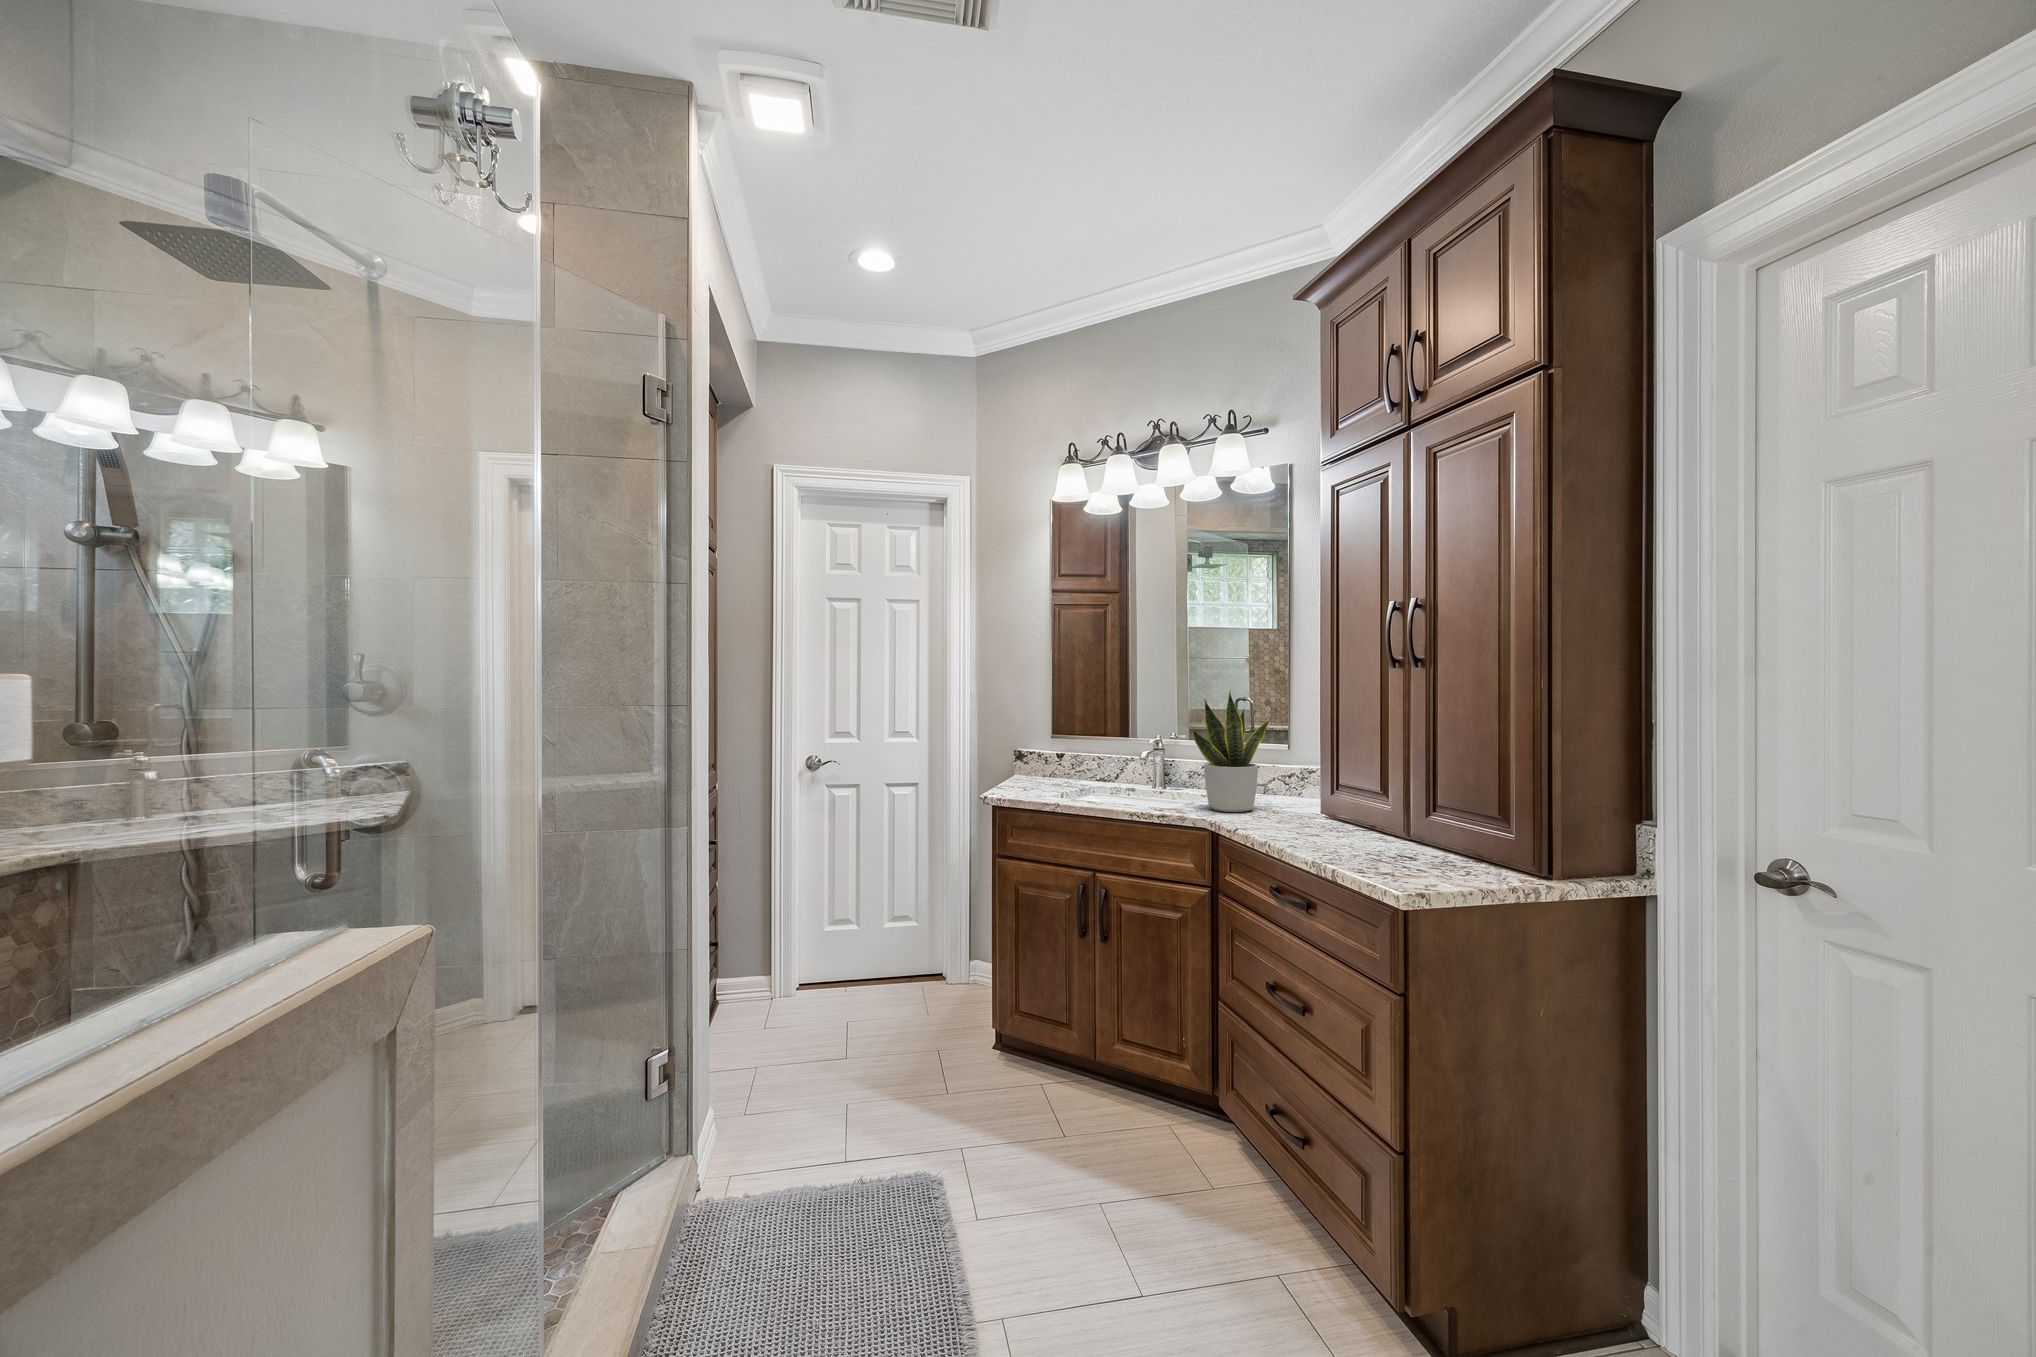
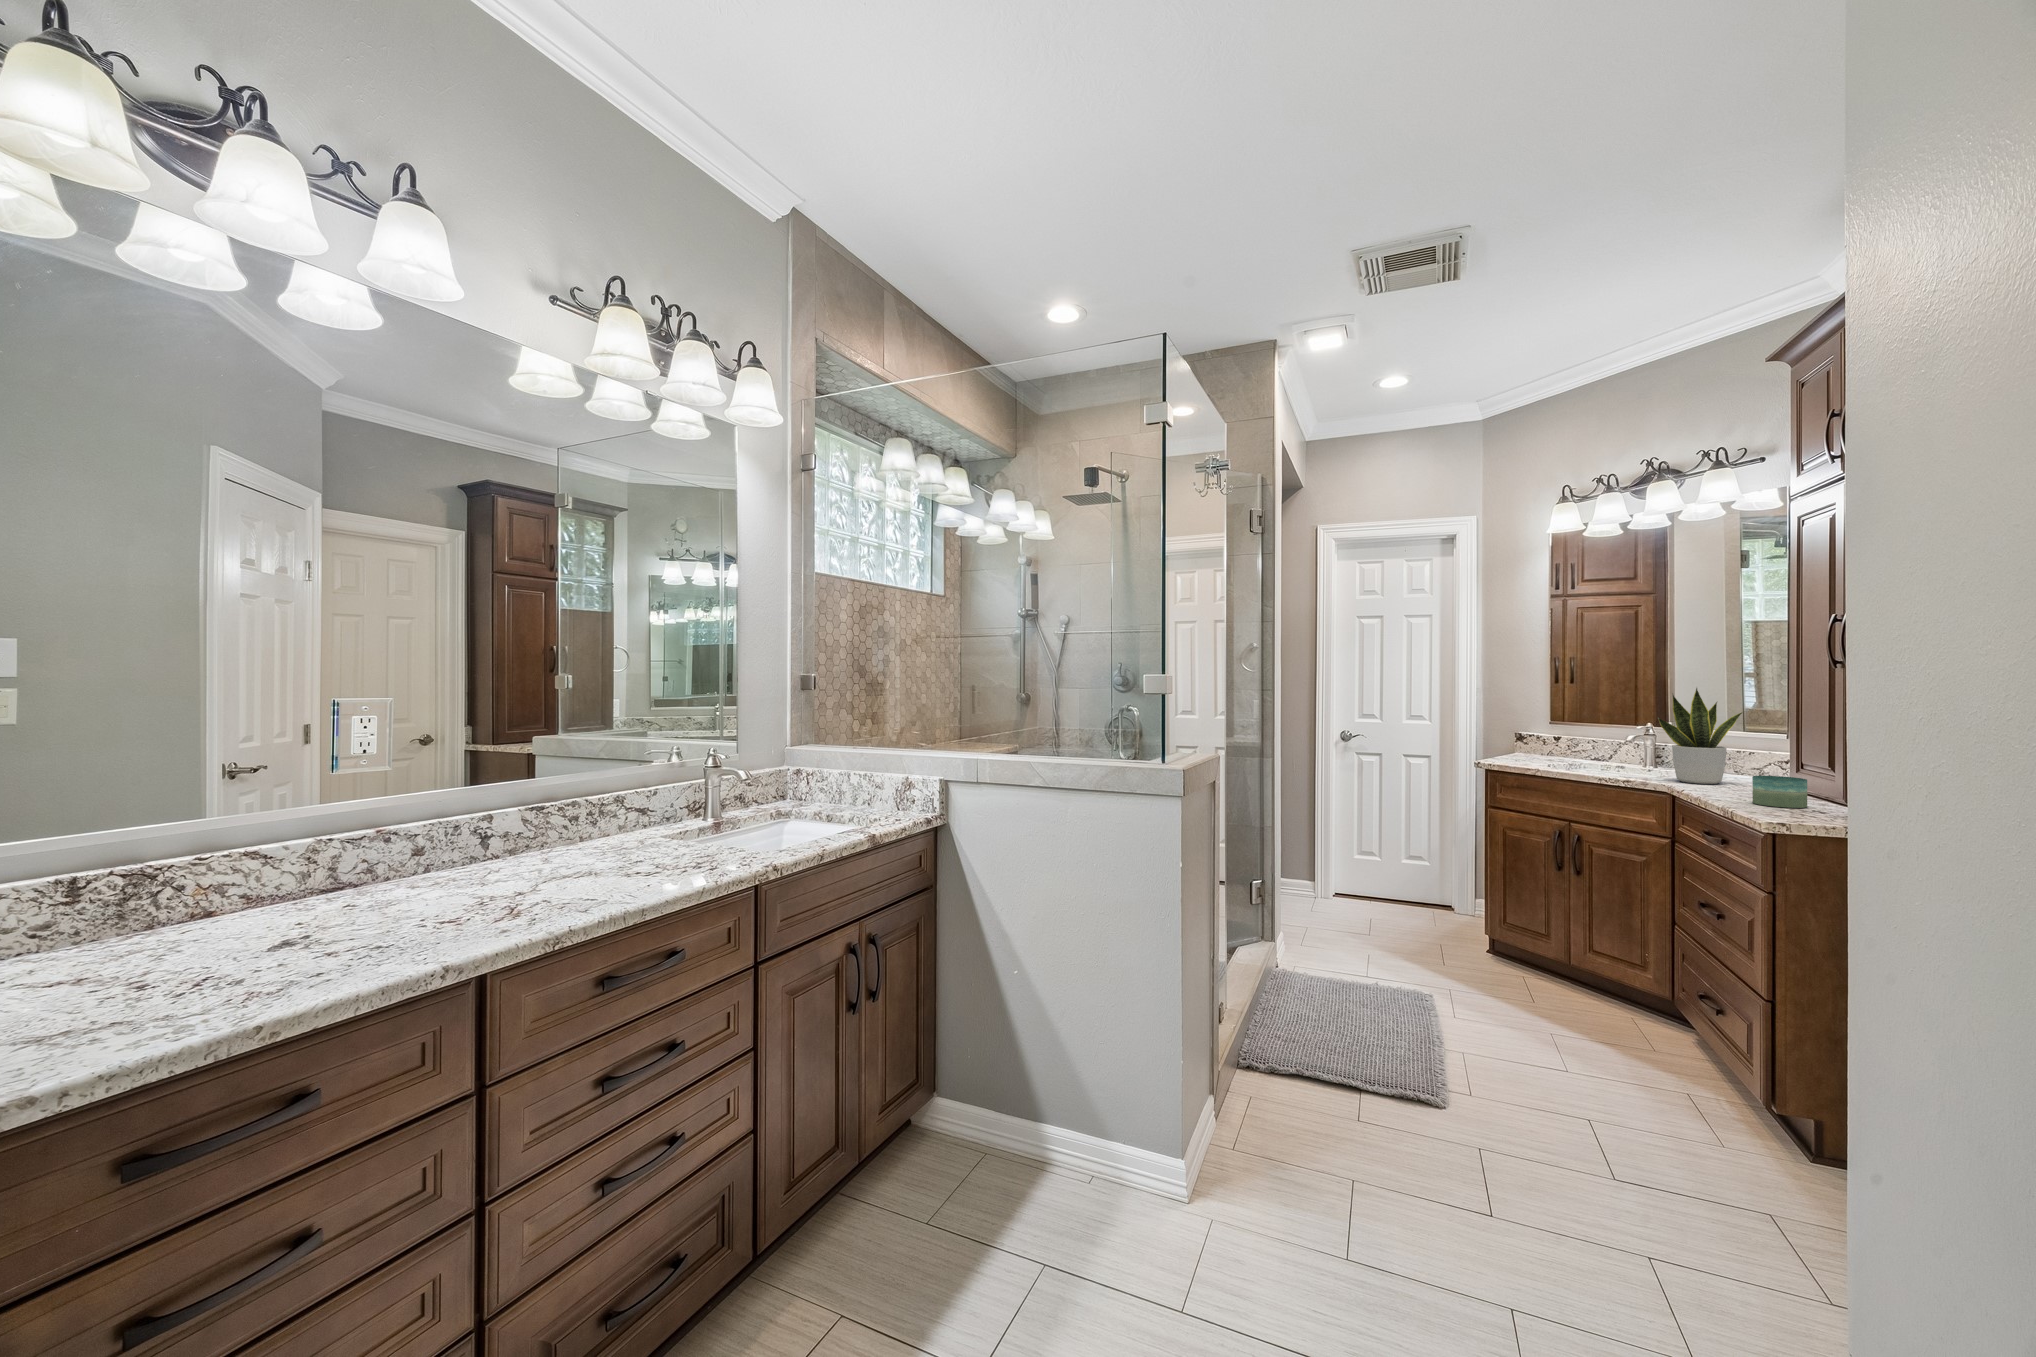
candle: none [1325,805,1382,849] -> present [1752,776,1807,808]

